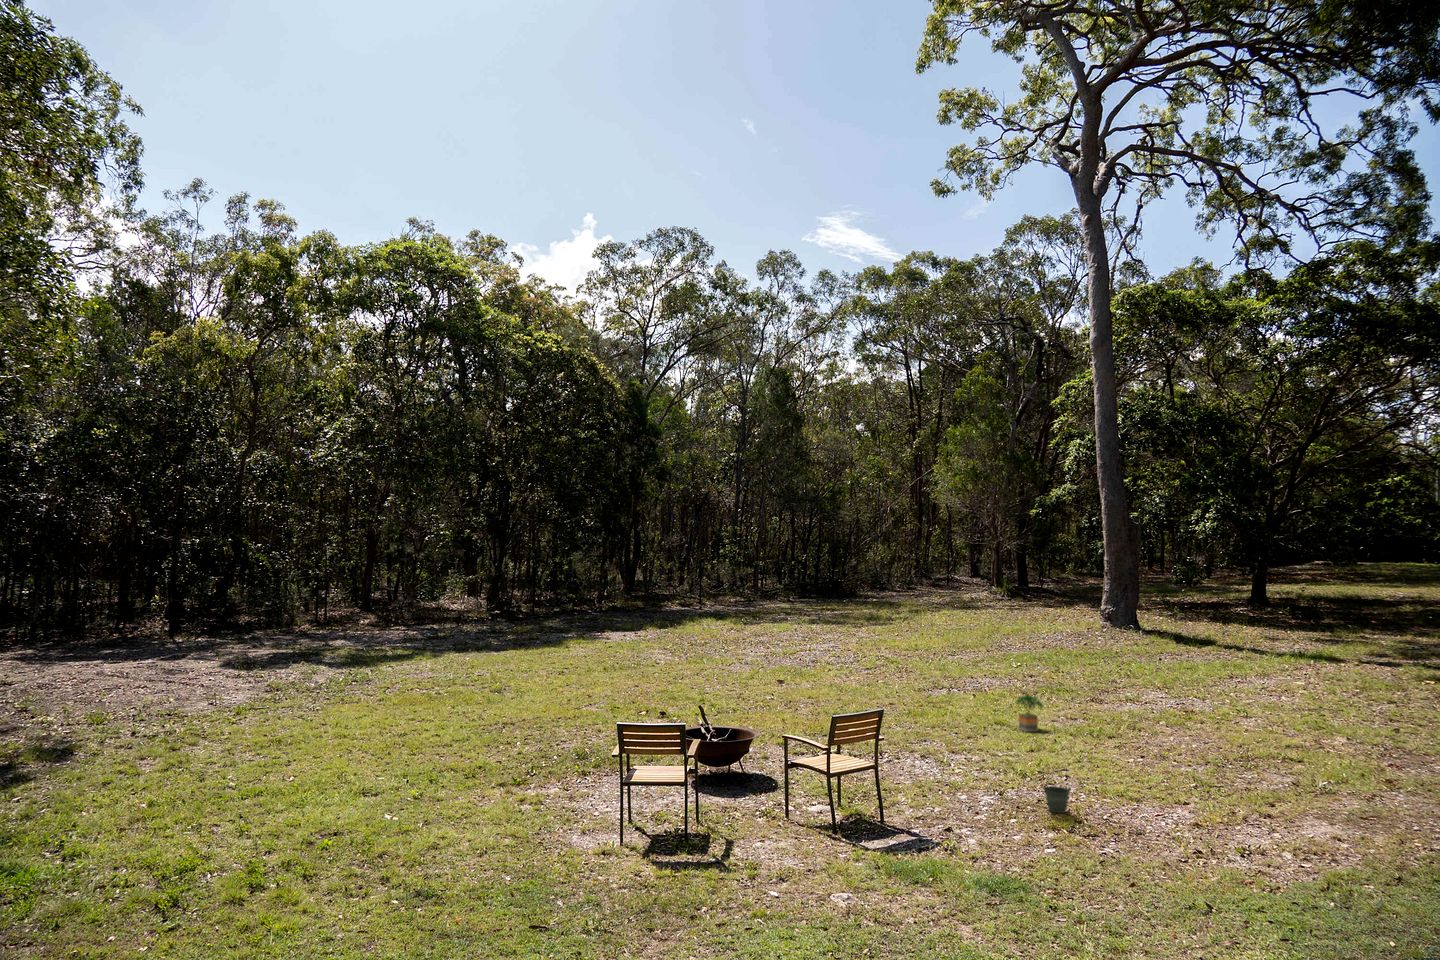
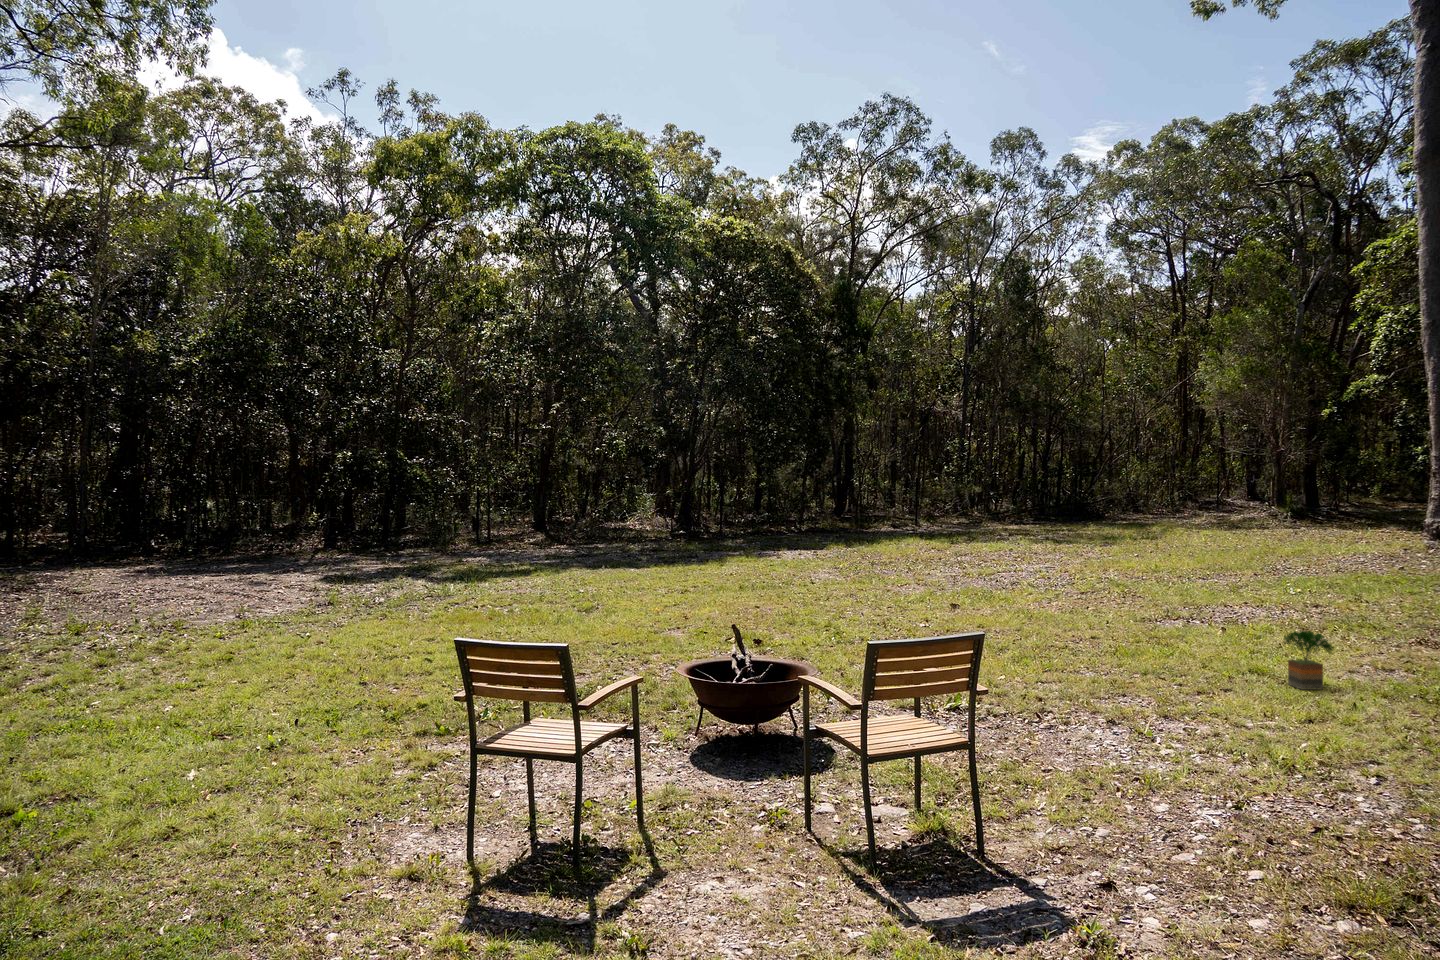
bucket: present [1044,786,1070,813] -> none [1328,791,1396,868]

